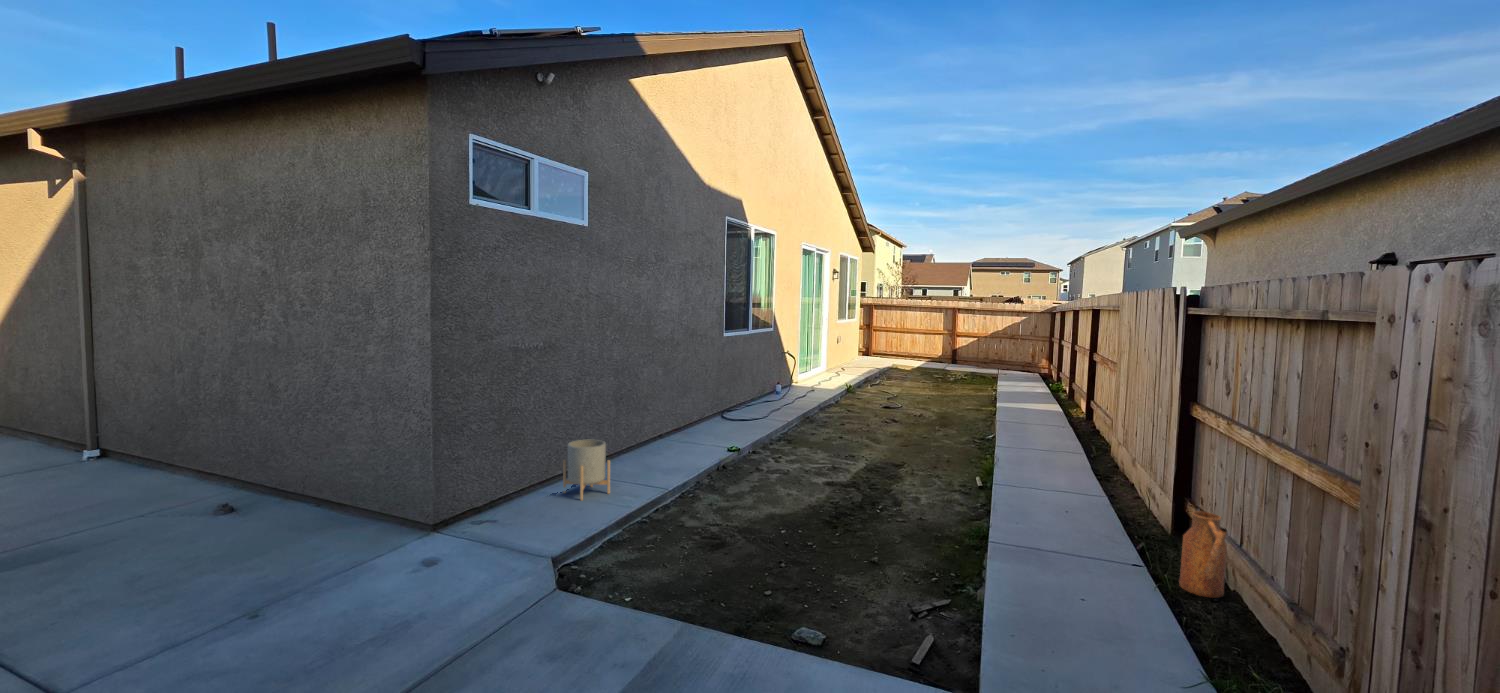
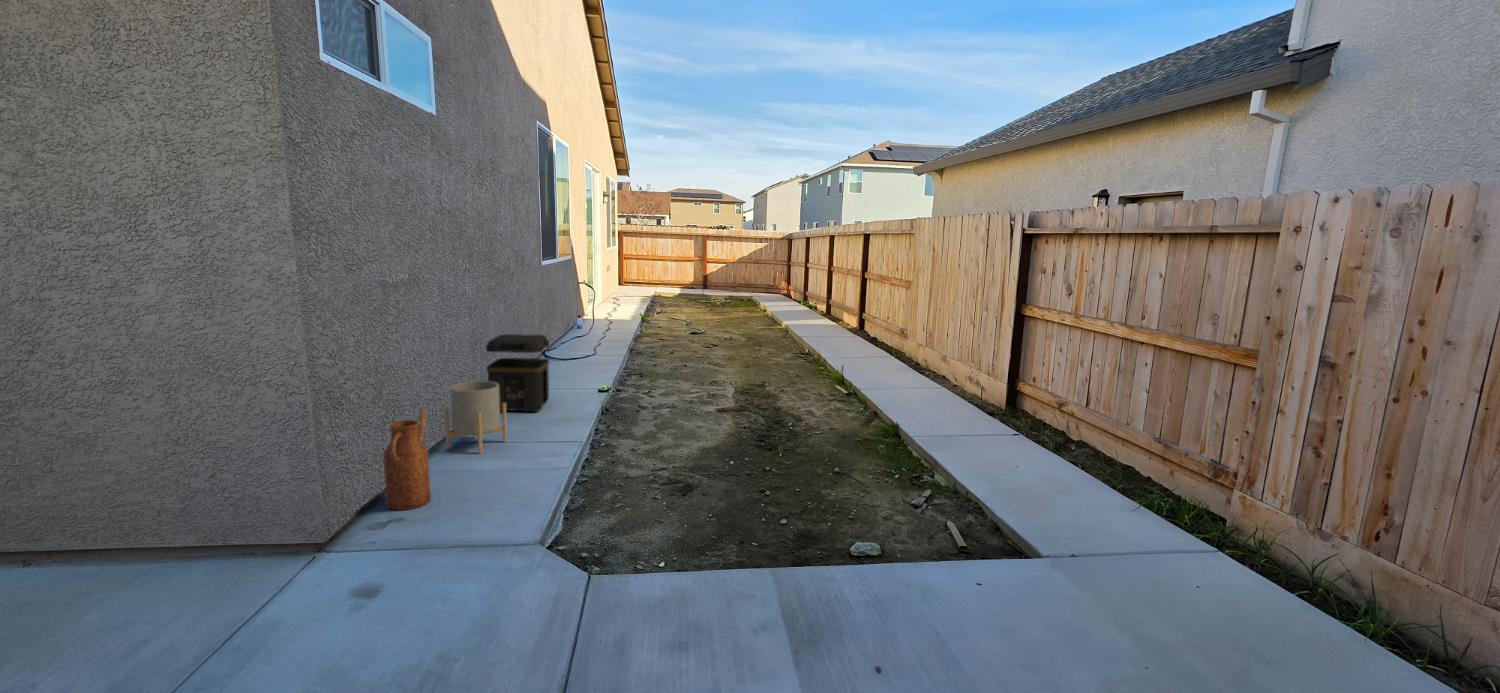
toolbox: none [624,402,680,472] -> present [486,334,549,412]
watering can: present [1179,511,1227,598] -> present [383,409,431,510]

